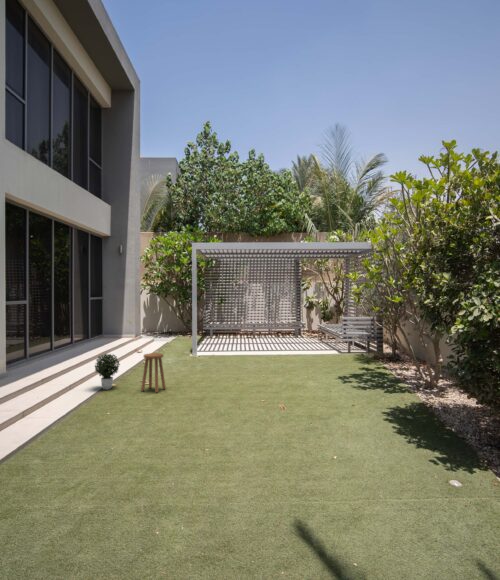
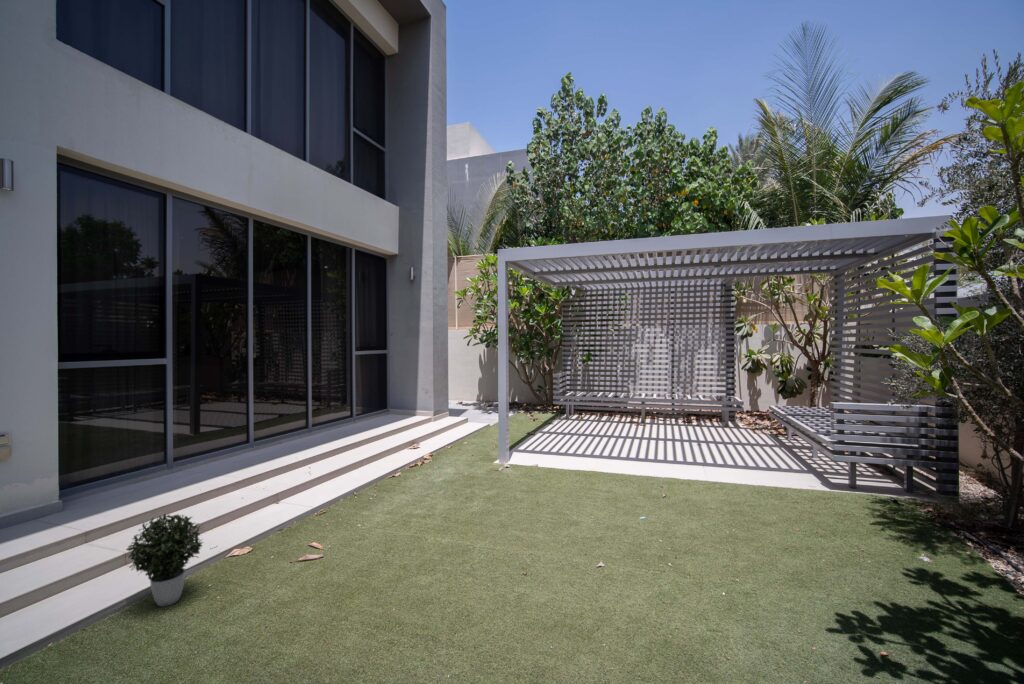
stool: present [141,353,166,392] -> none [209,527,278,655]

